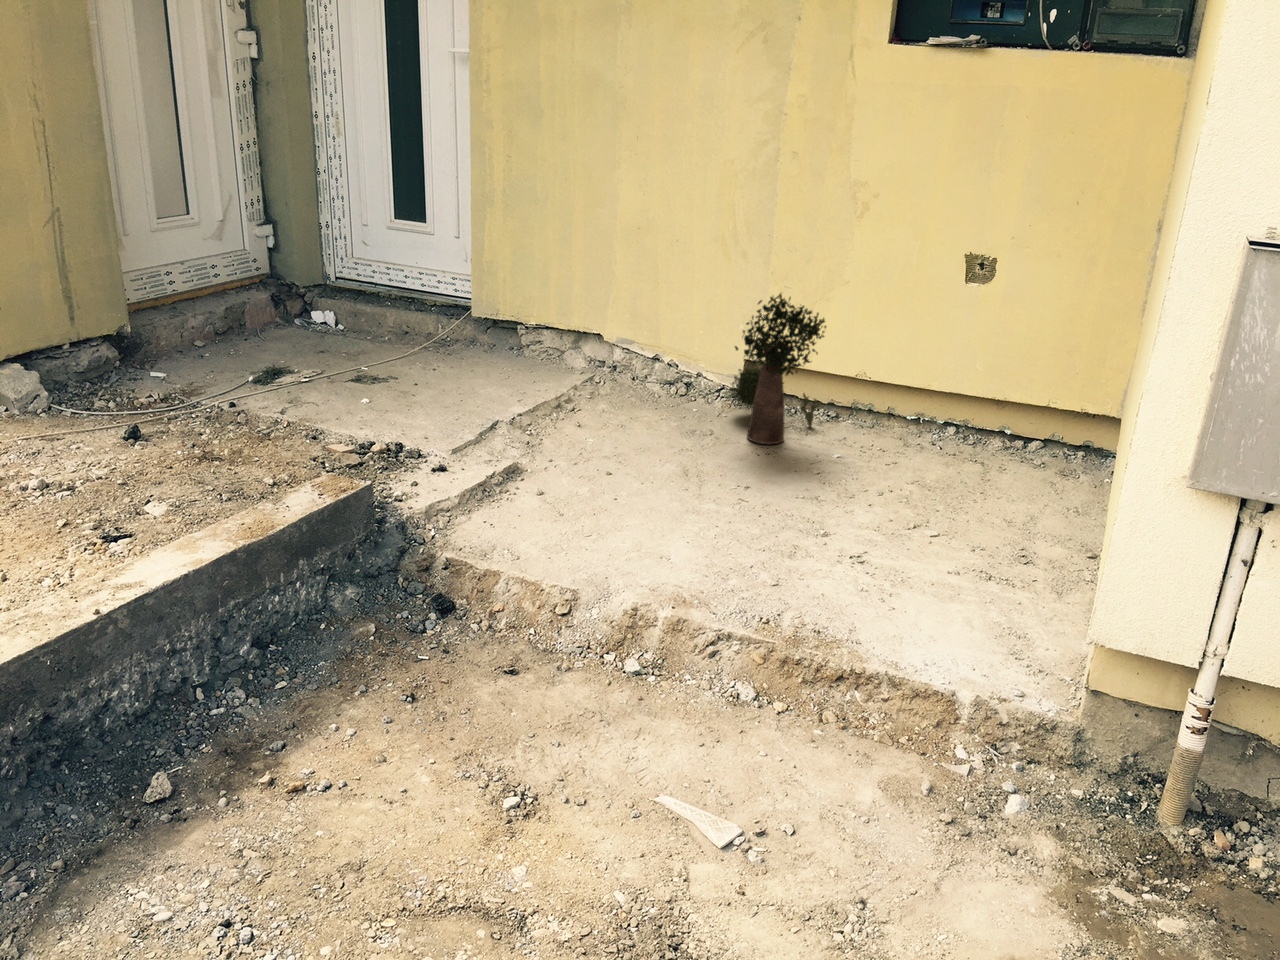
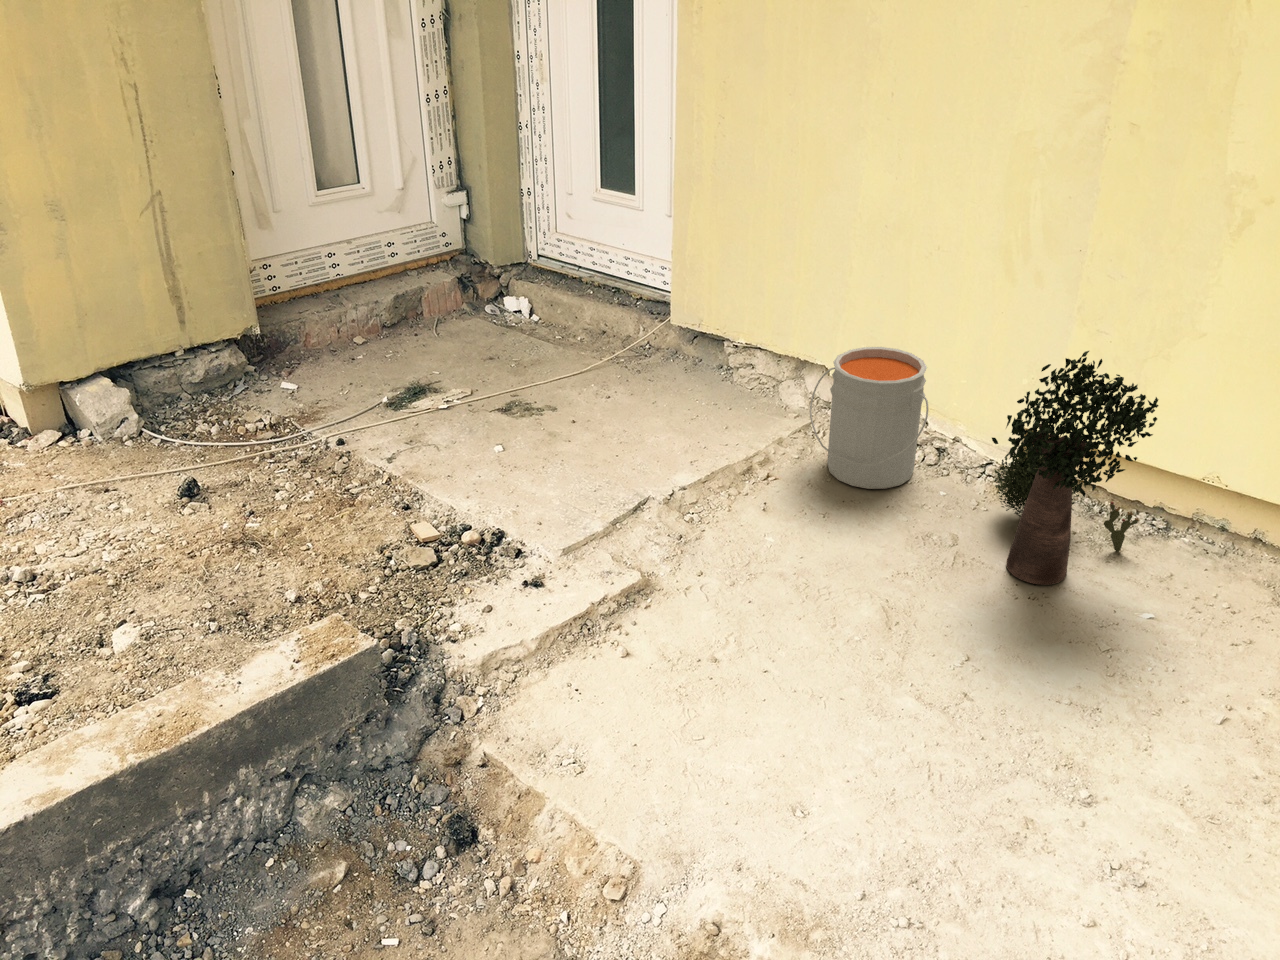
bucket: none [599,313,683,409] -> present [810,347,929,489]

